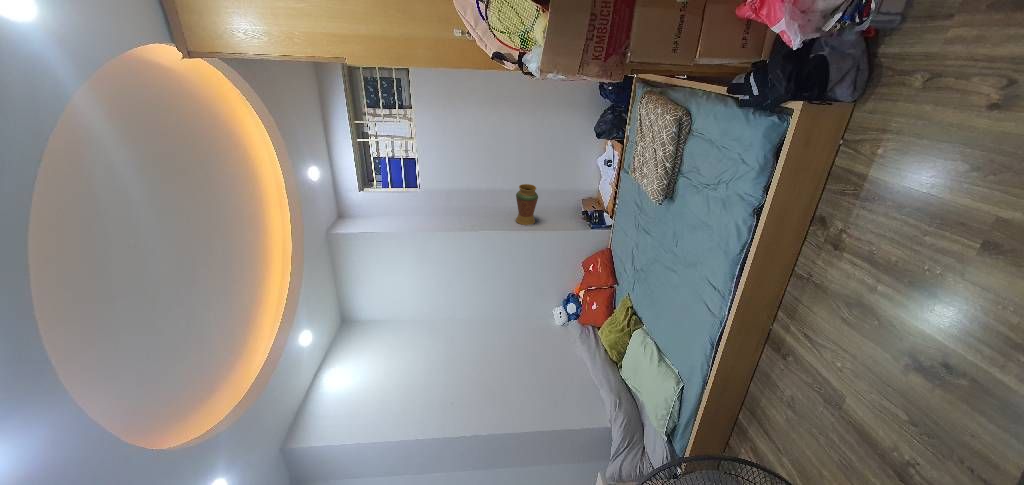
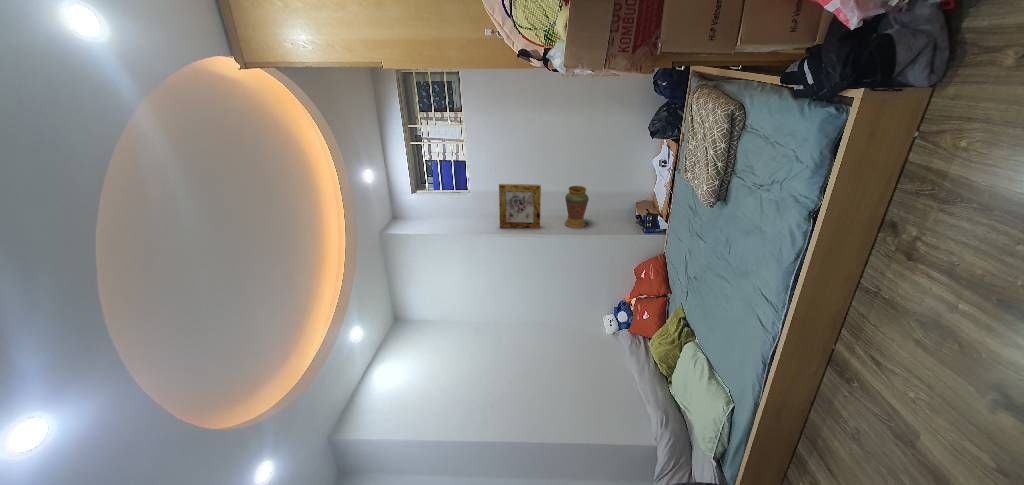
picture frame: none [452,182,493,226] -> present [499,184,541,228]

